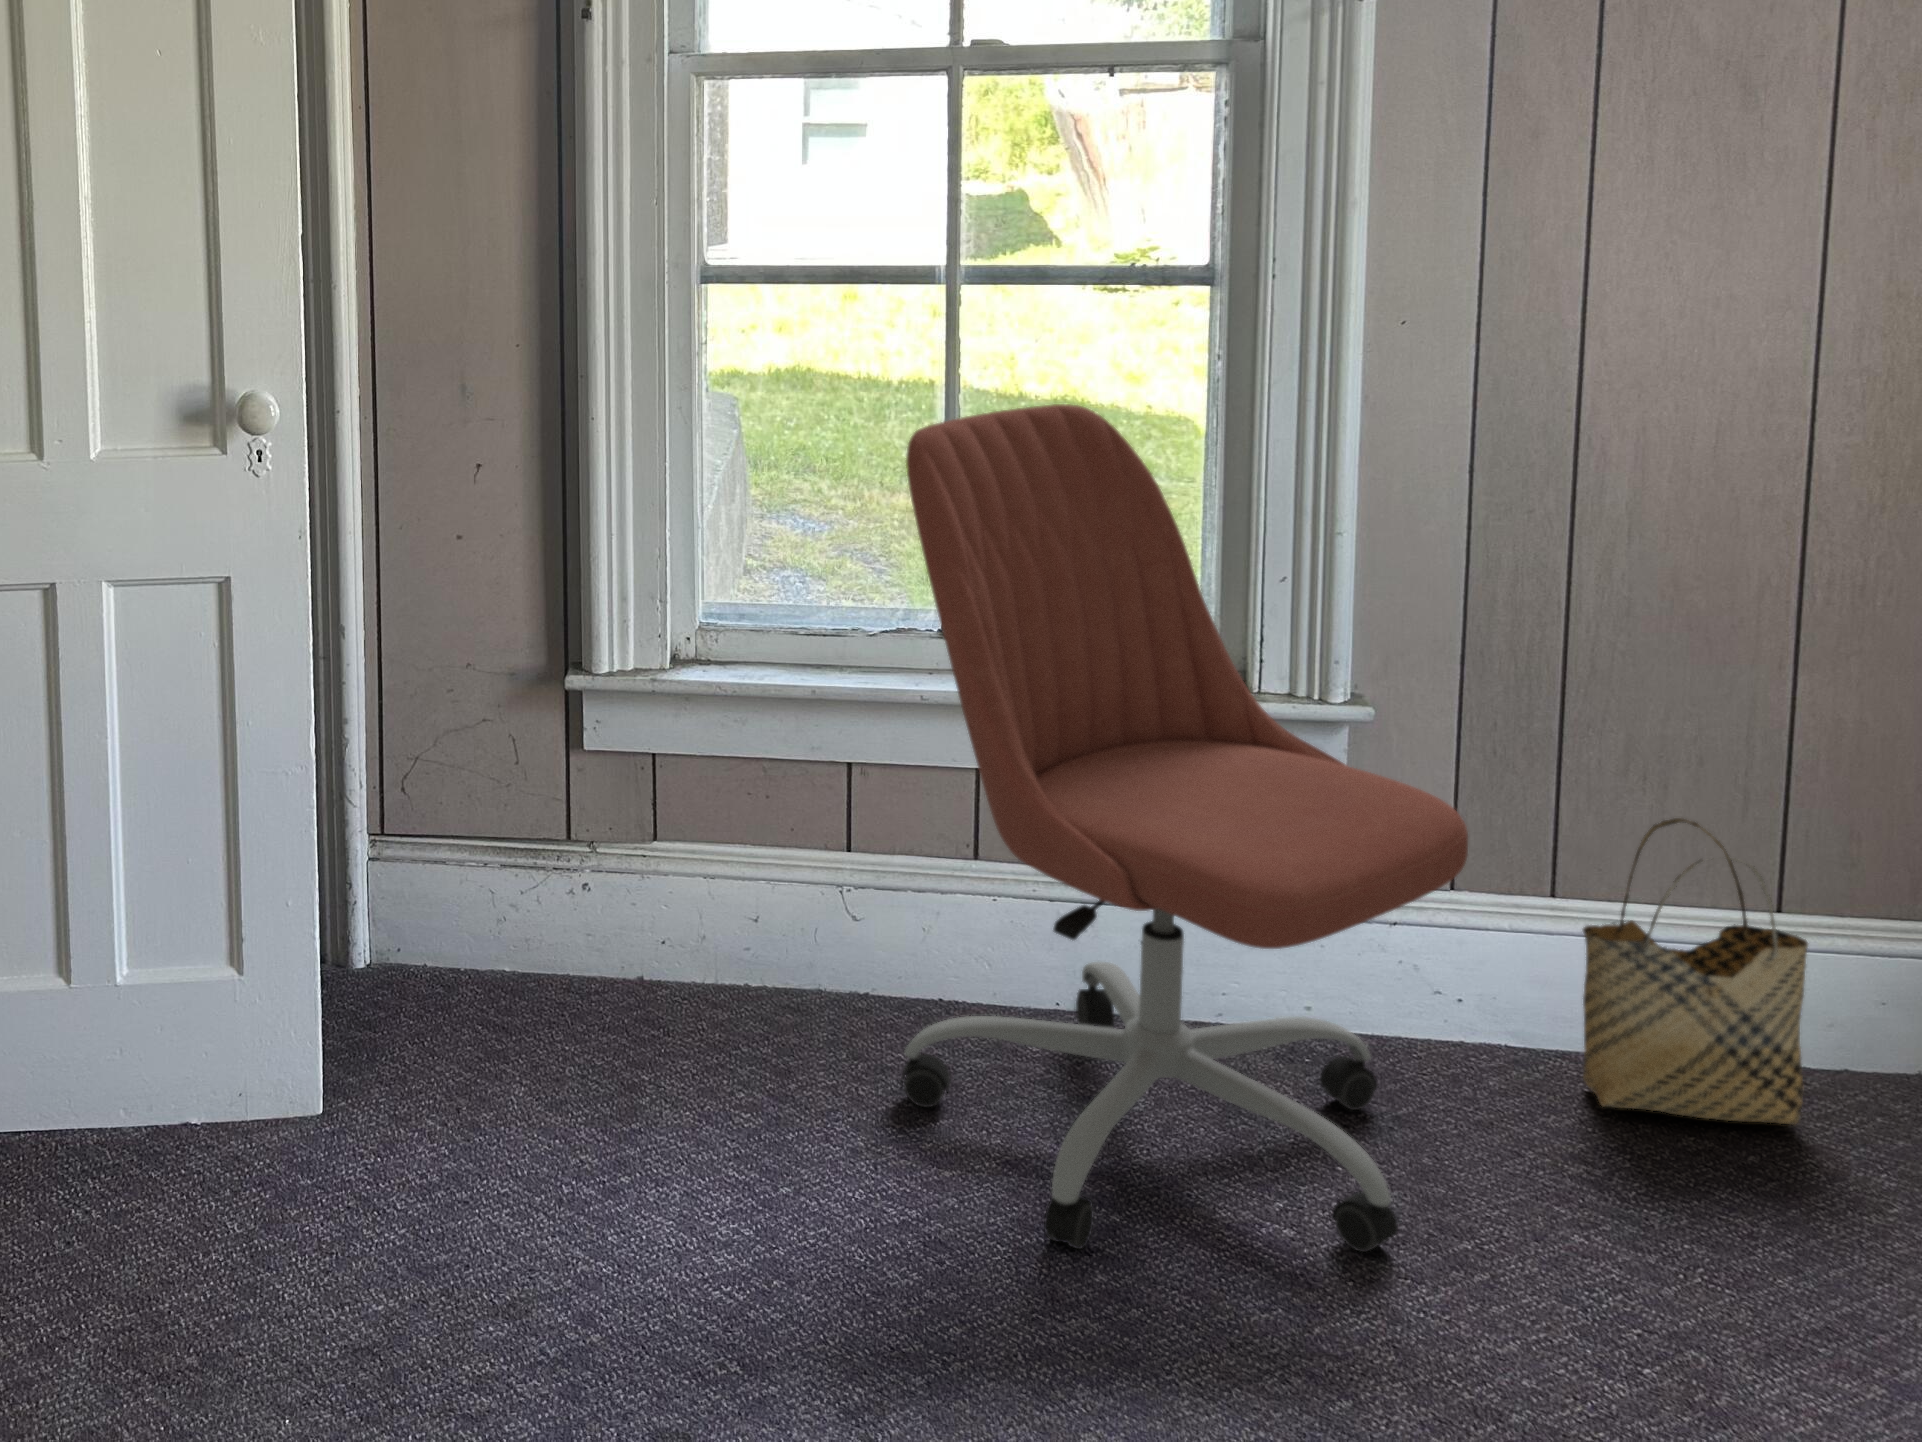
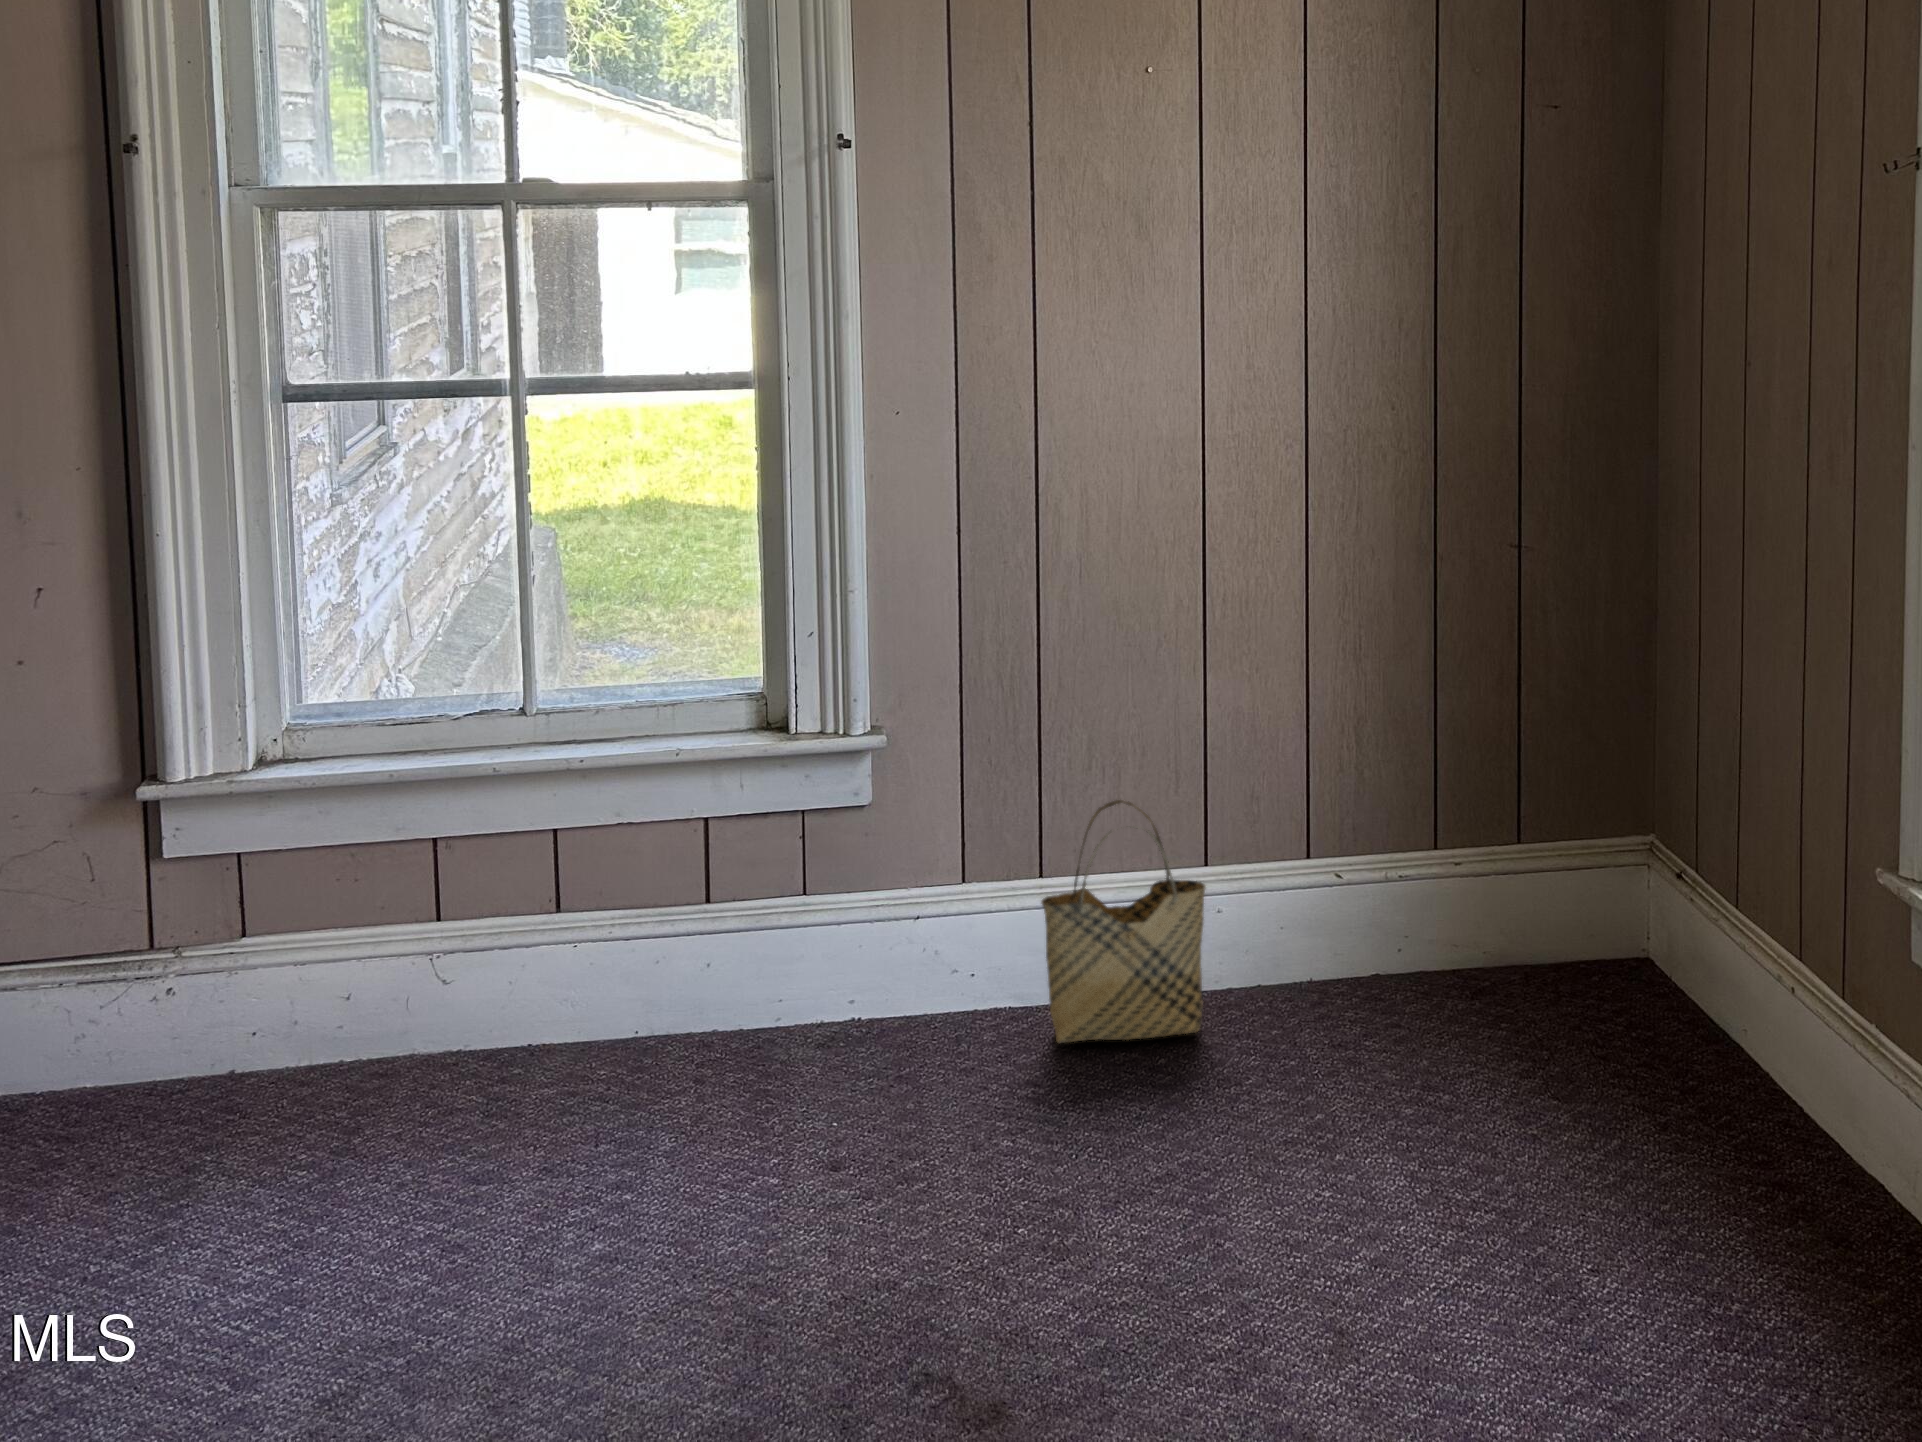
office chair: present [900,404,1468,1252] -> none [423,496,904,1243]

